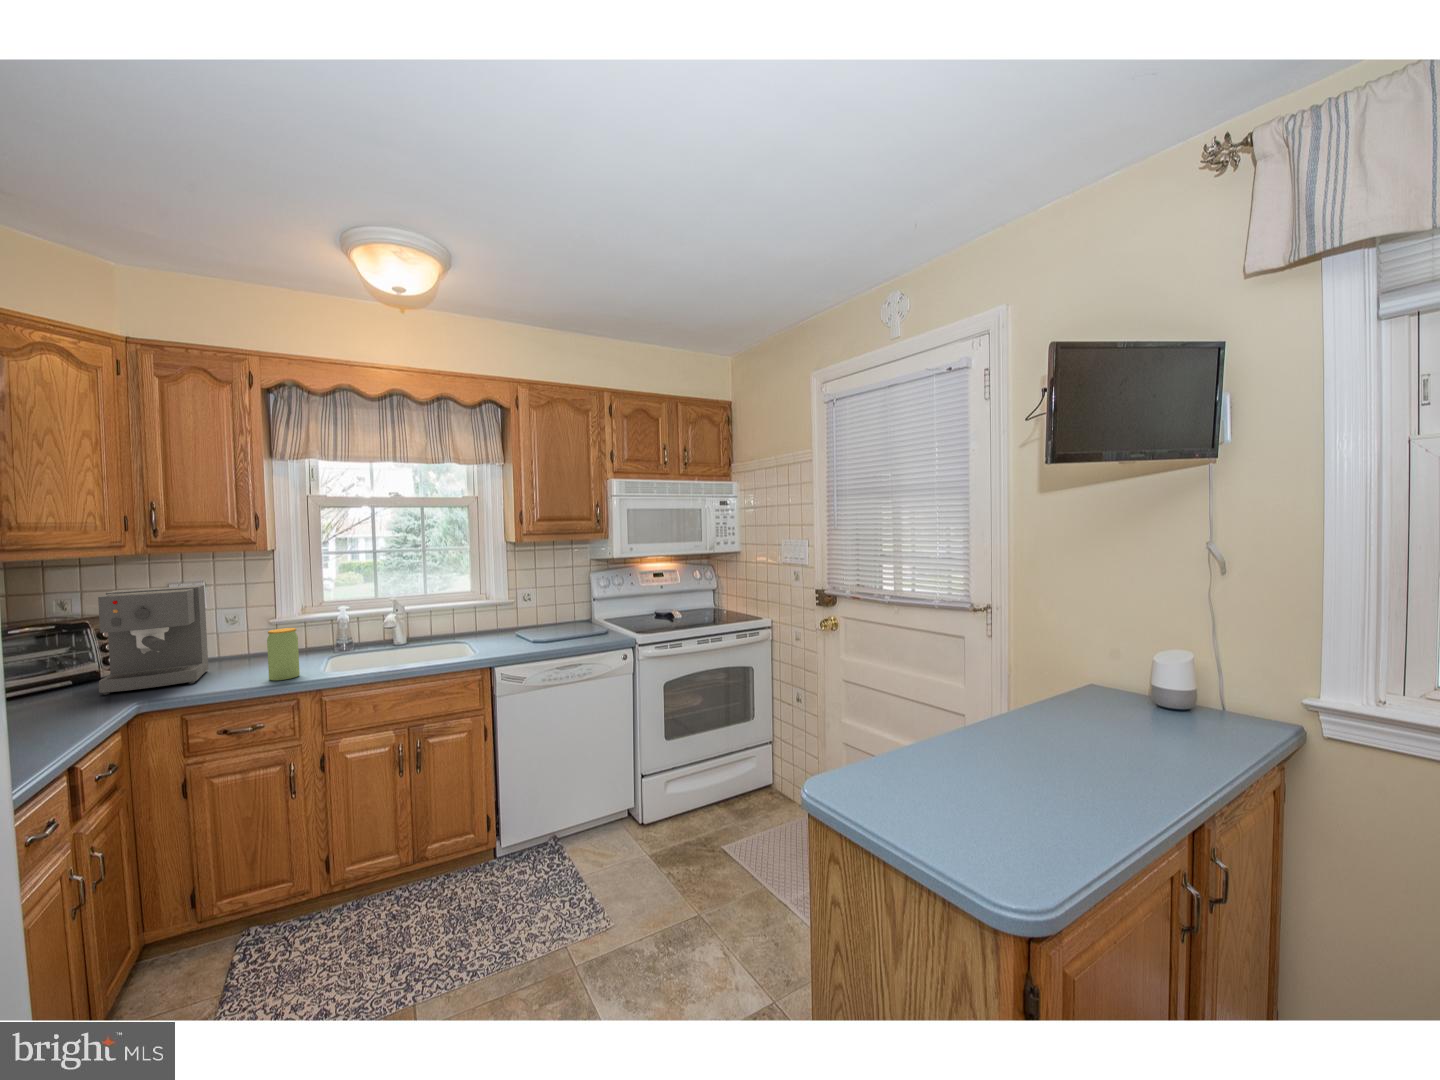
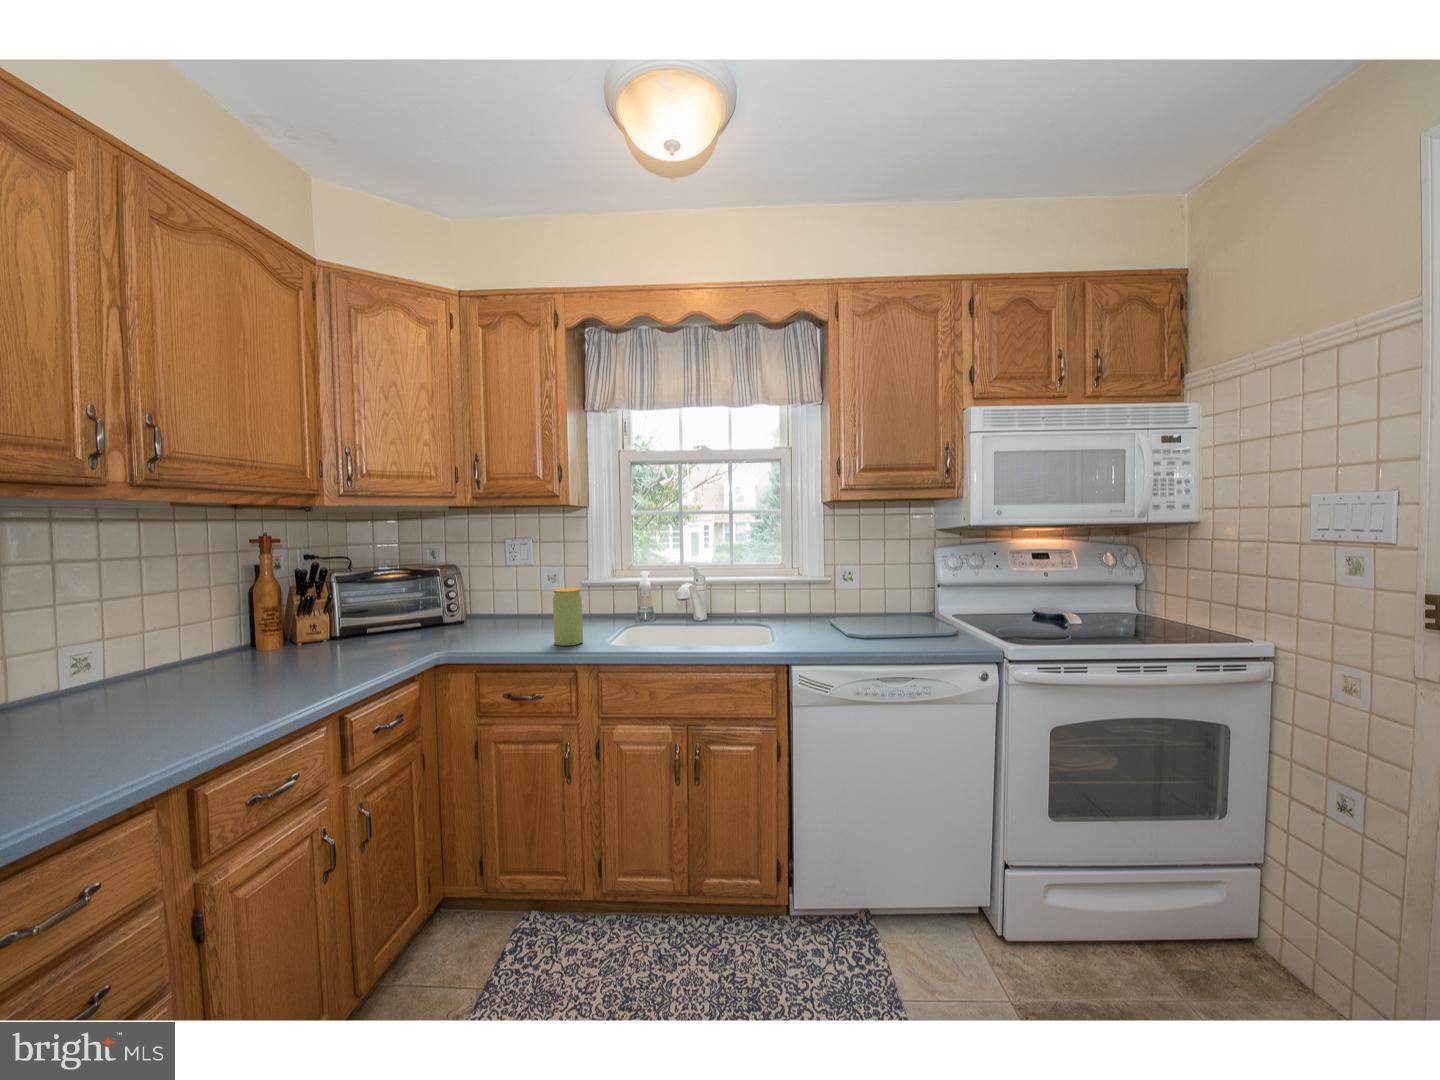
coffee maker: present [98,585,208,695] -> none [430,538,526,638]

